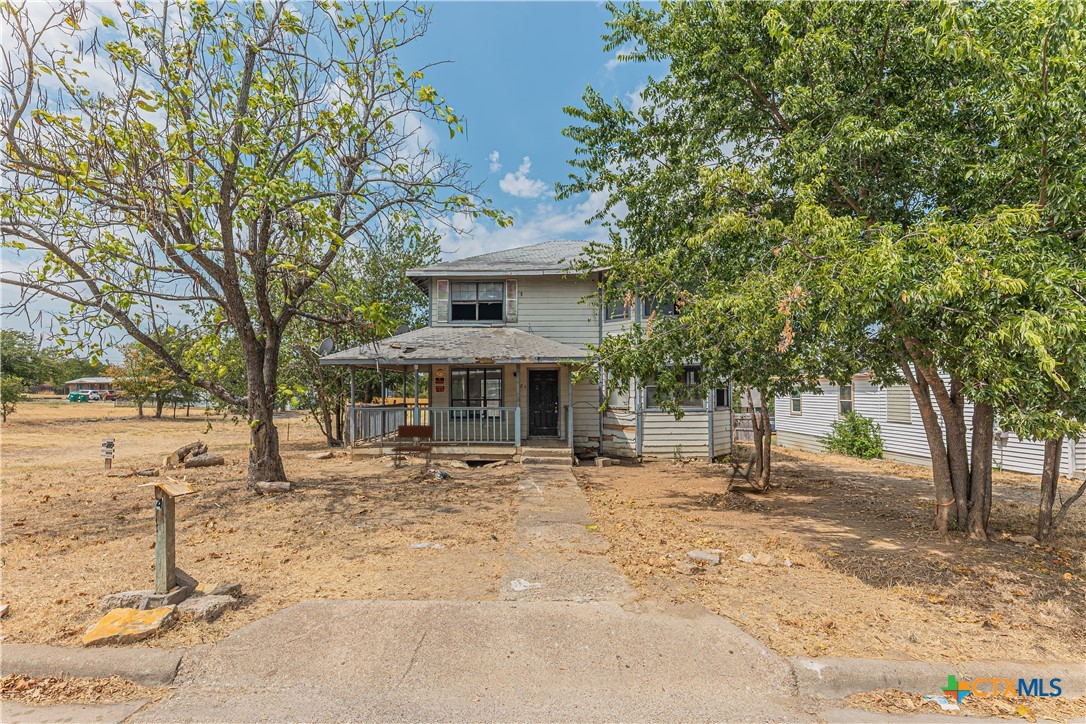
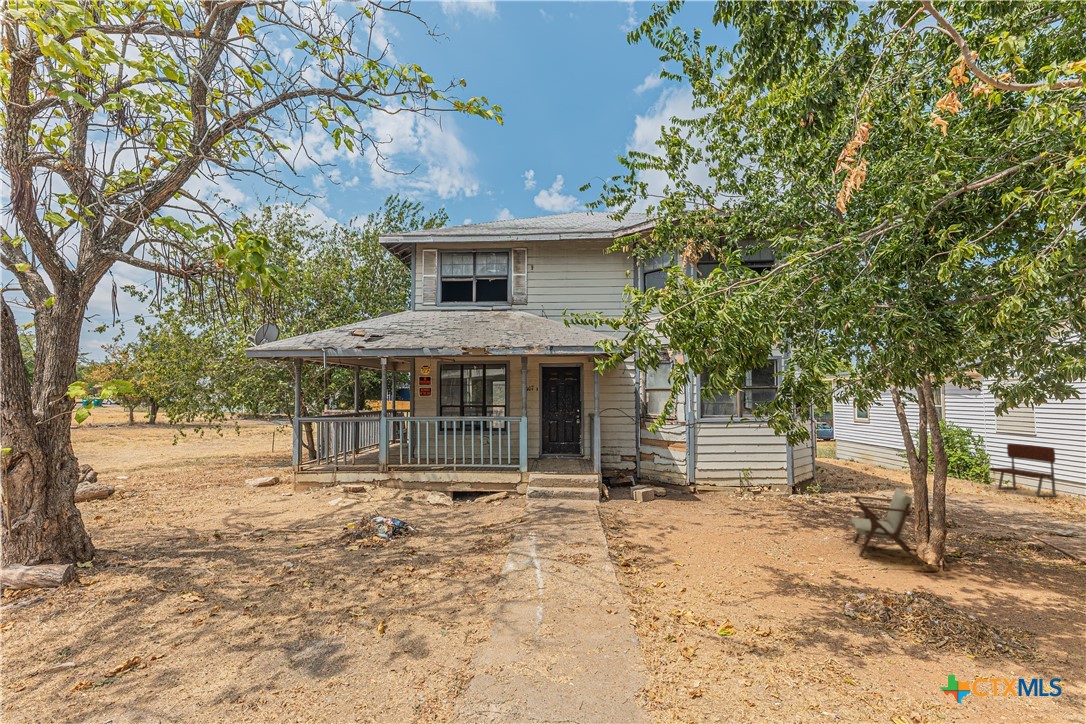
bench: present [391,425,433,467] -> present [990,444,1057,497]

